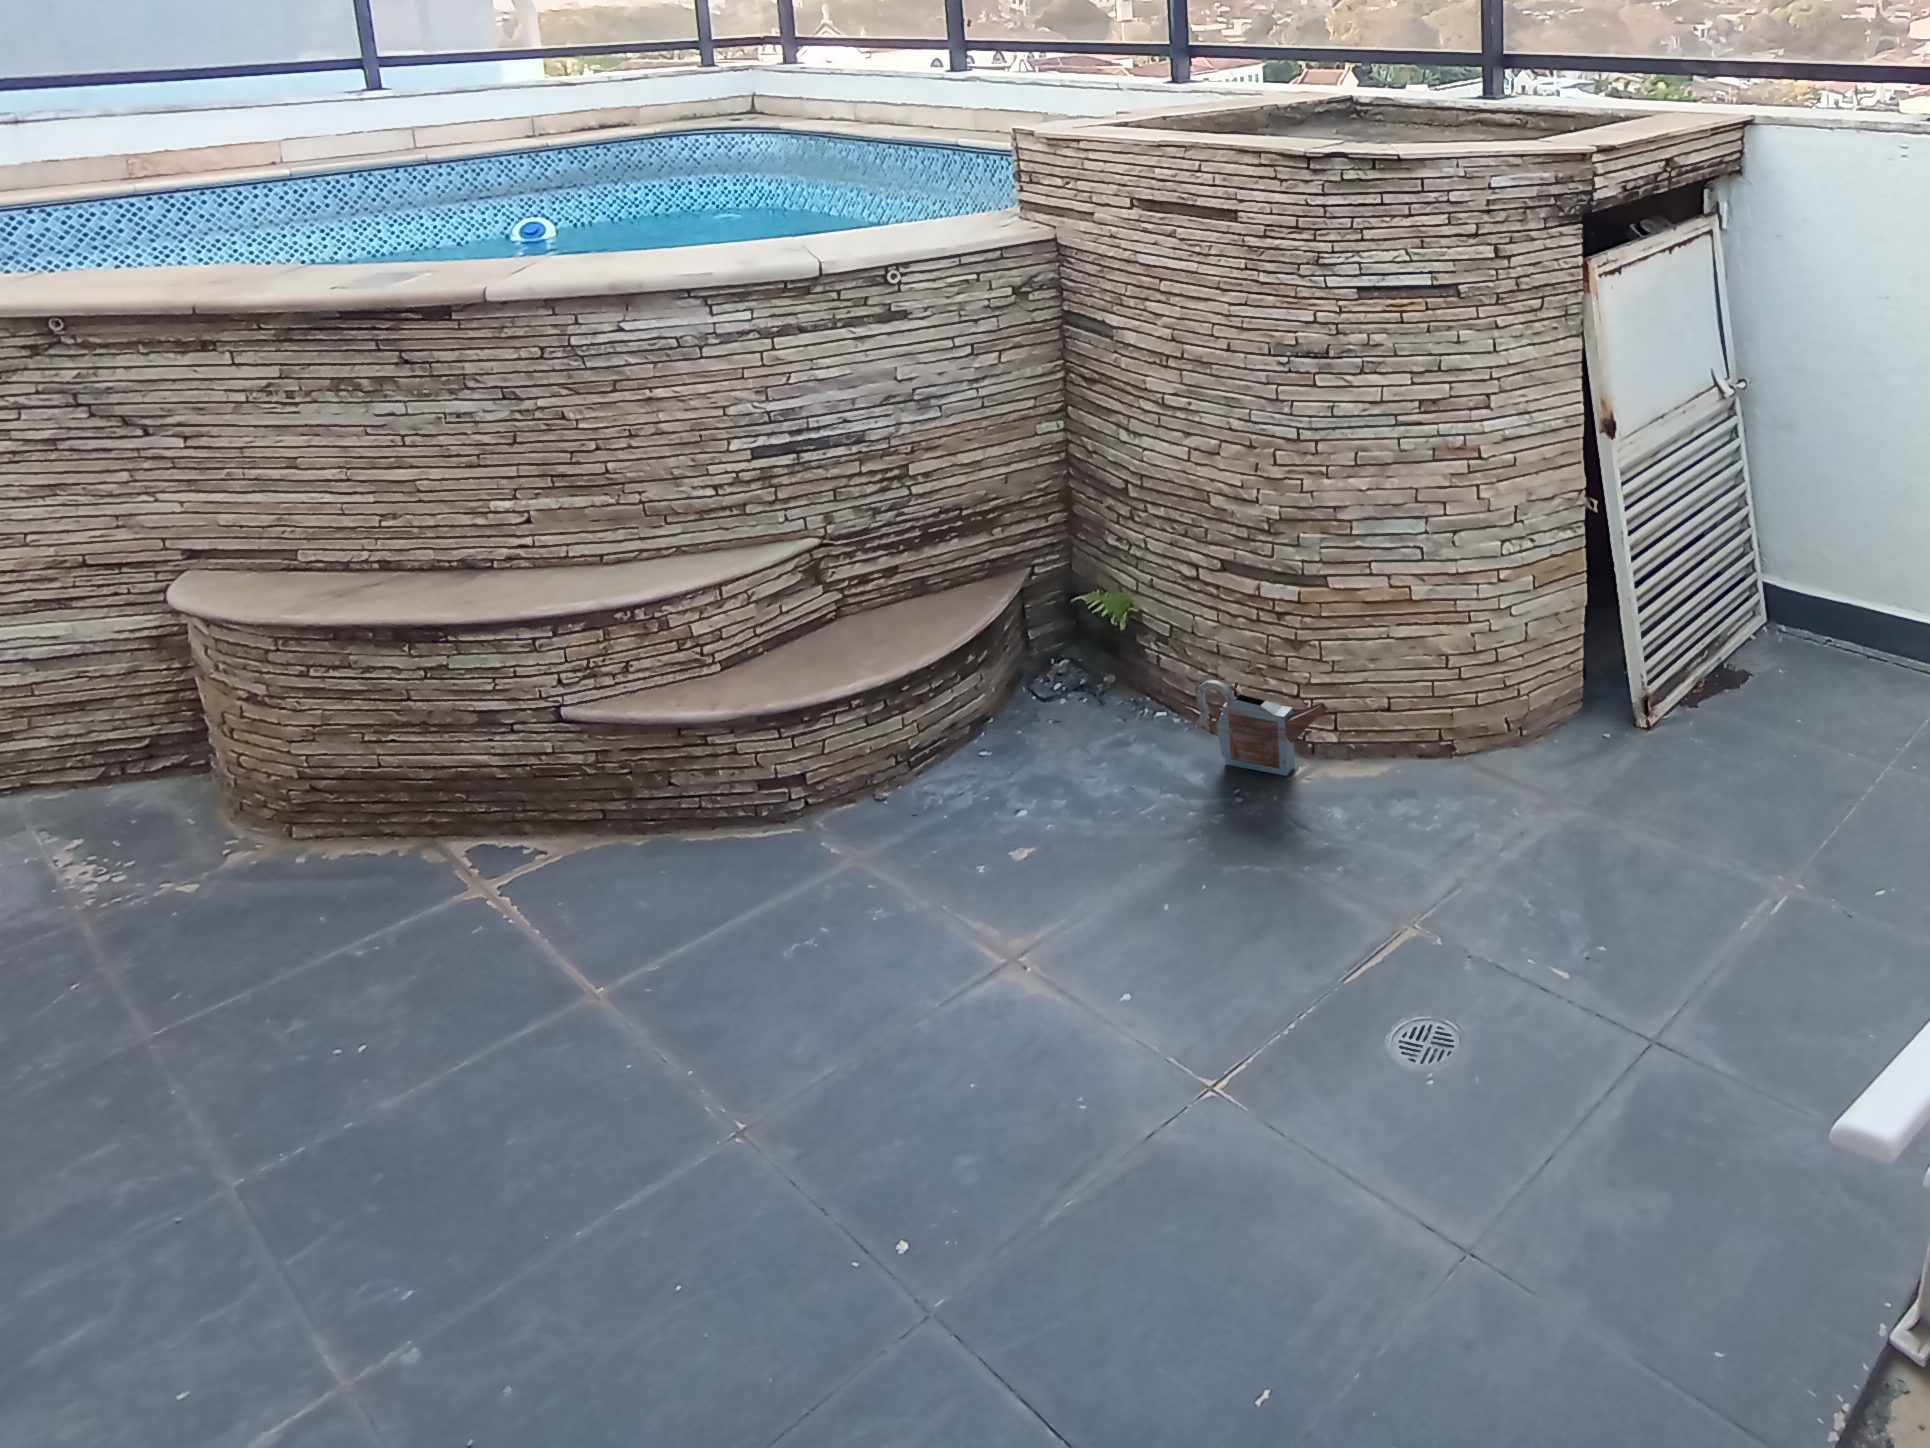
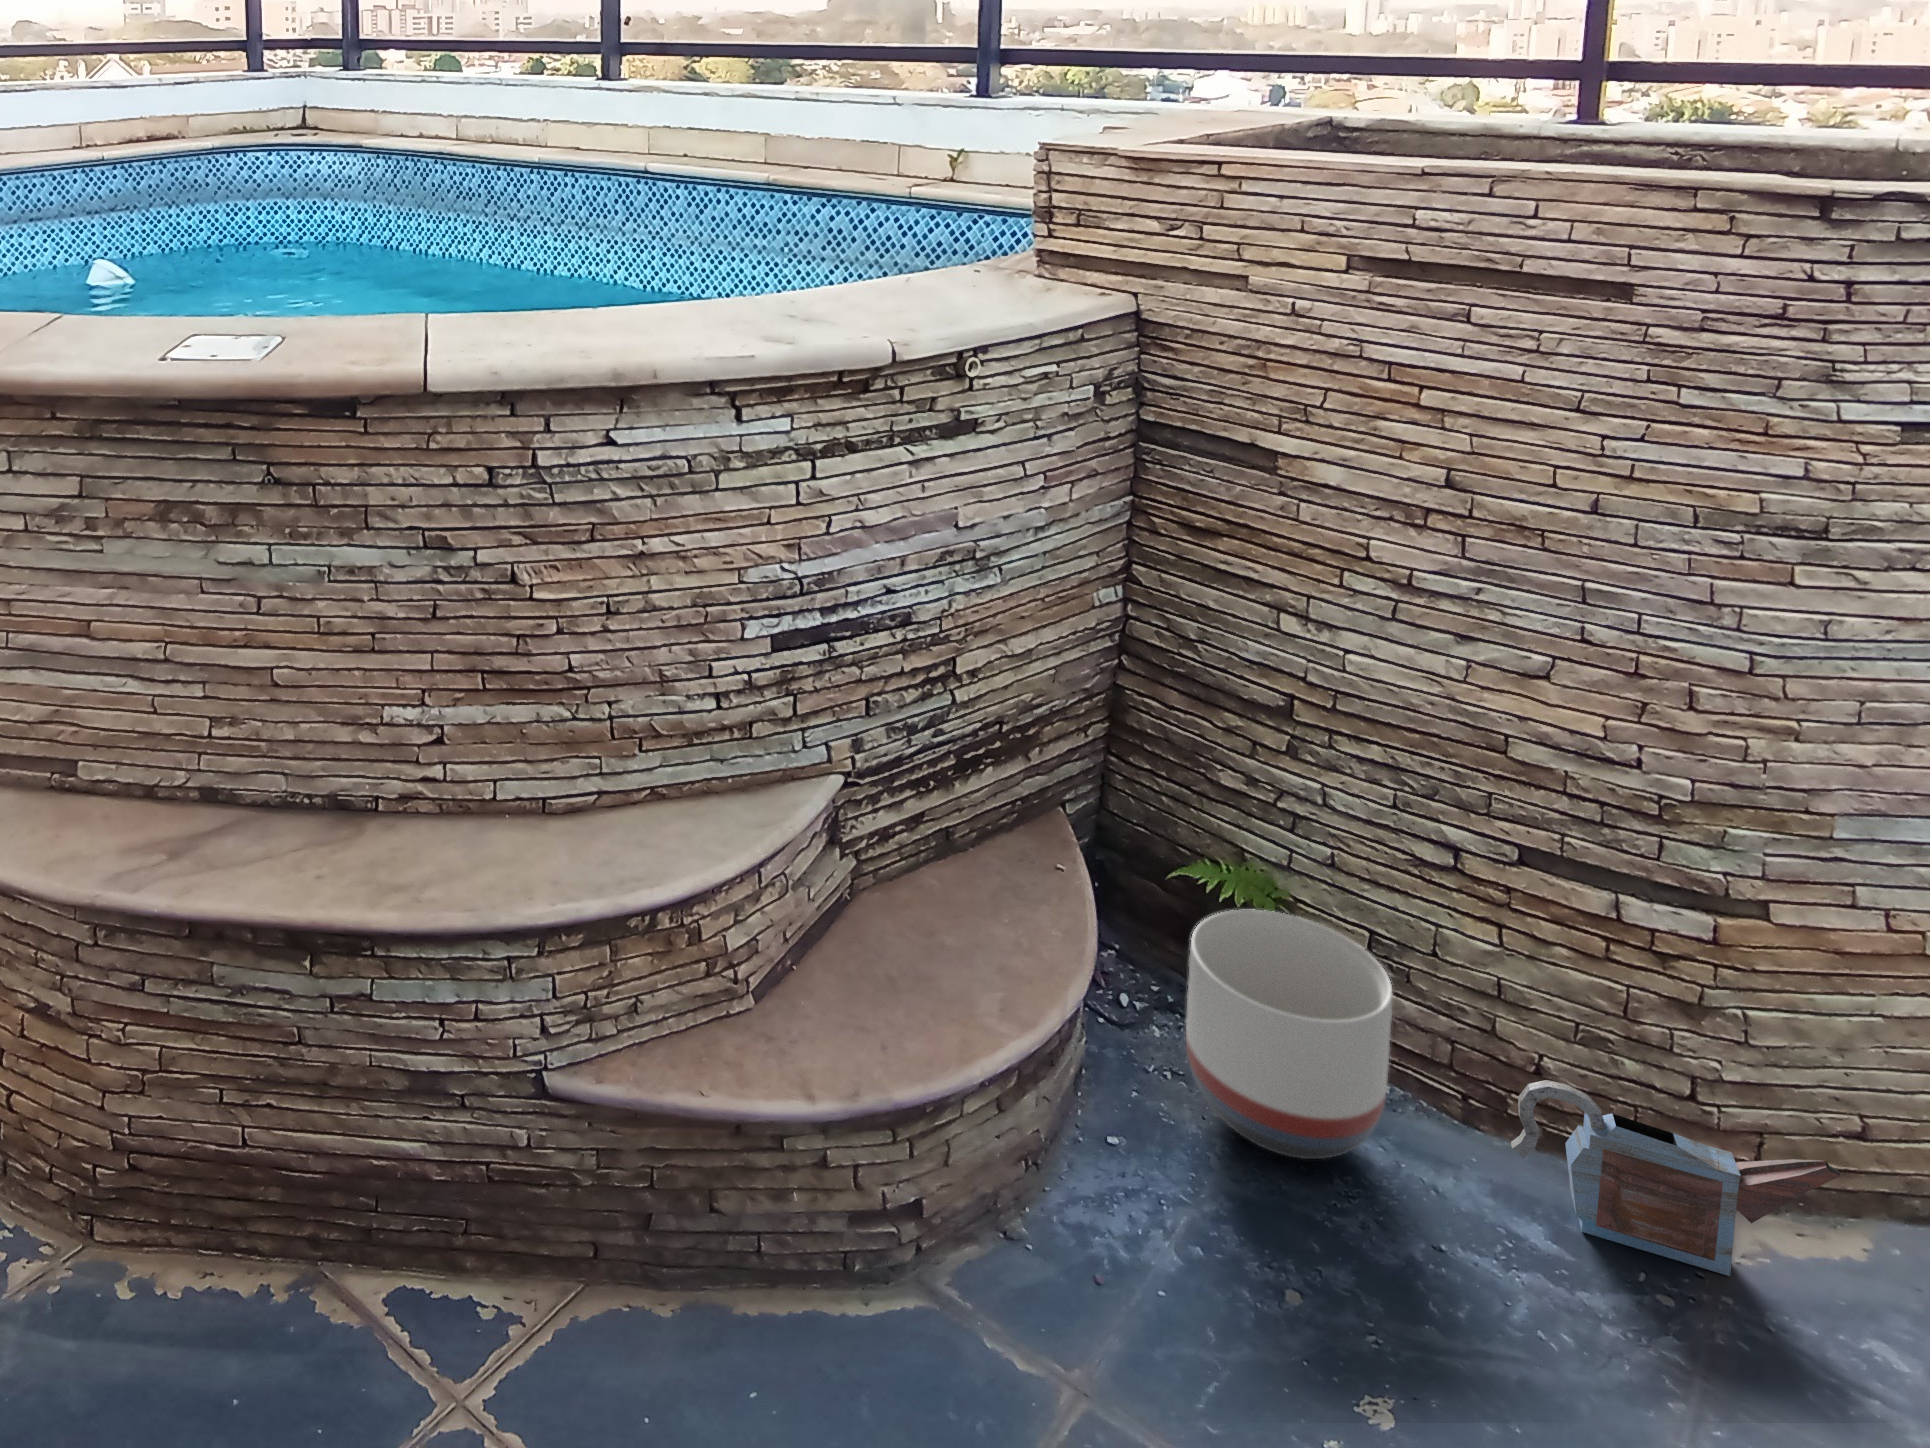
planter: none [1036,607,1149,743] -> present [1186,910,1393,1159]

